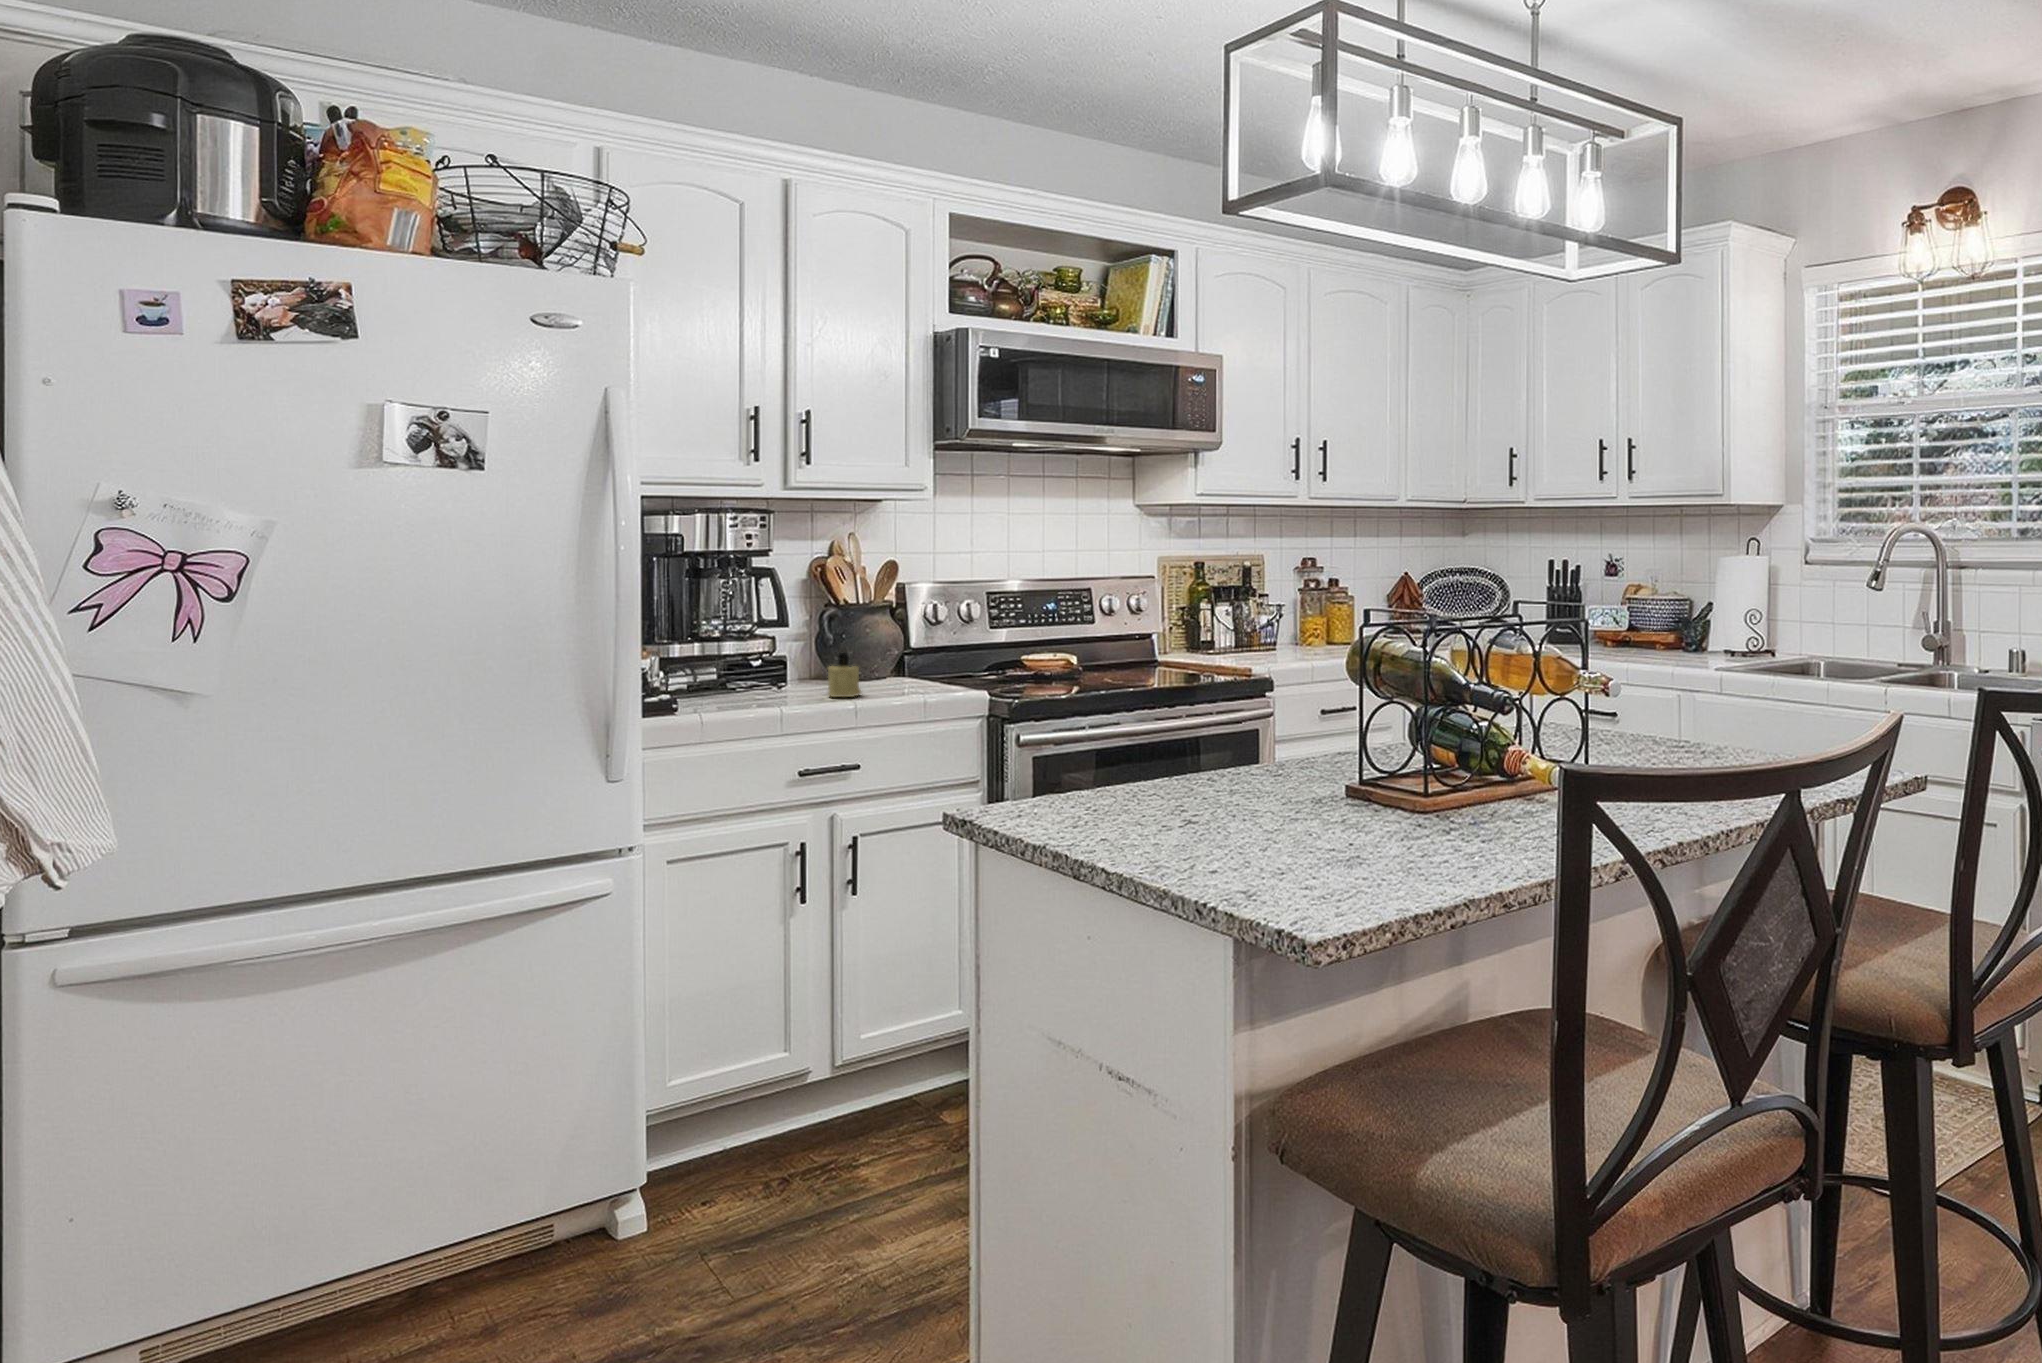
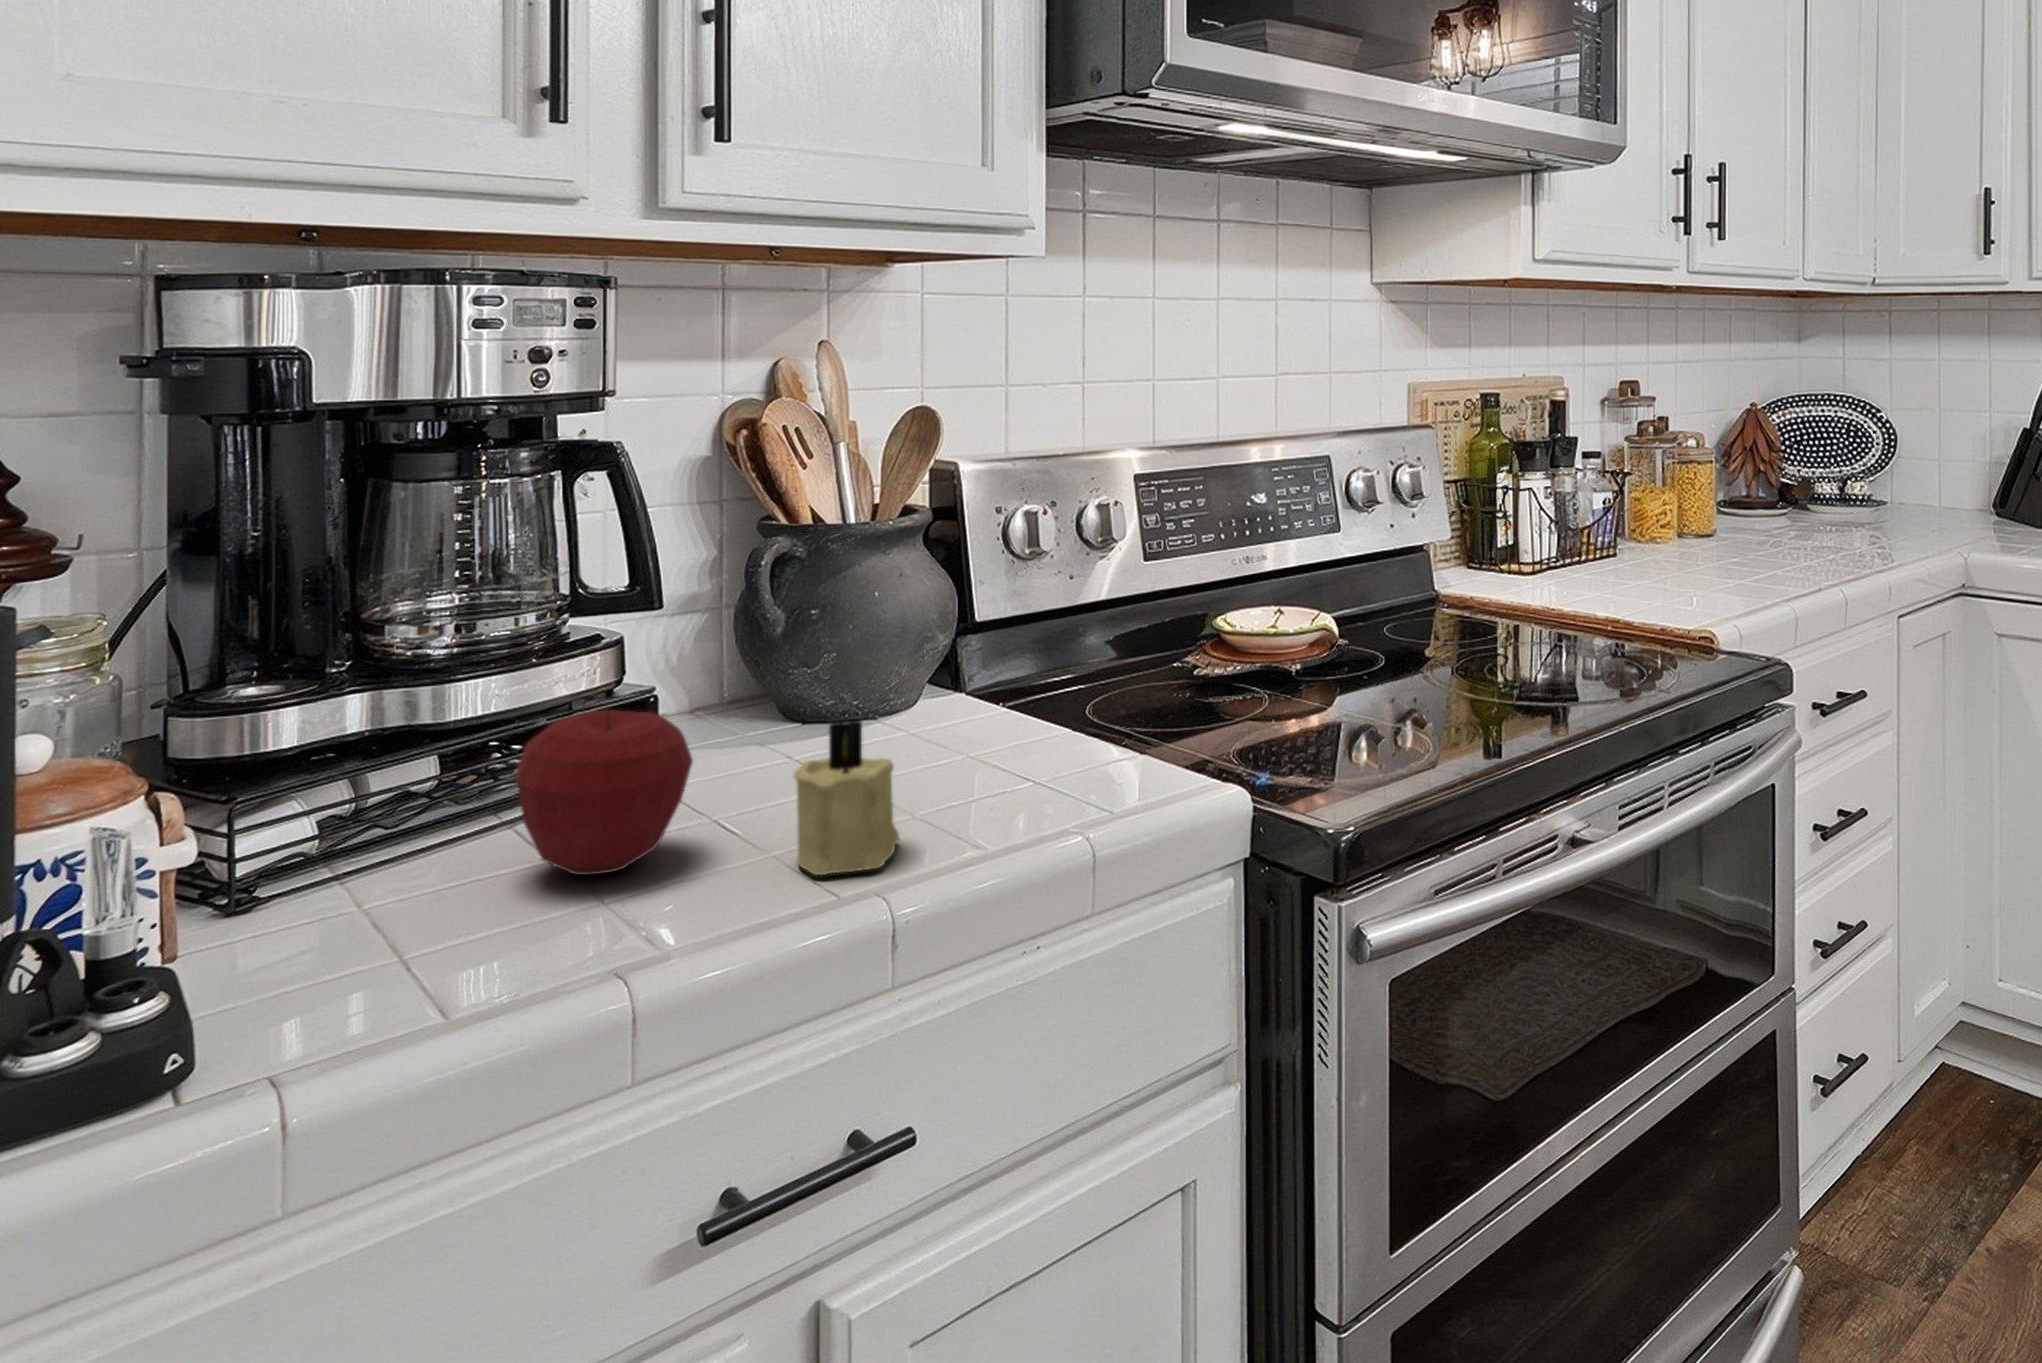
apple: none [744,645,797,695] -> present [516,709,693,875]

